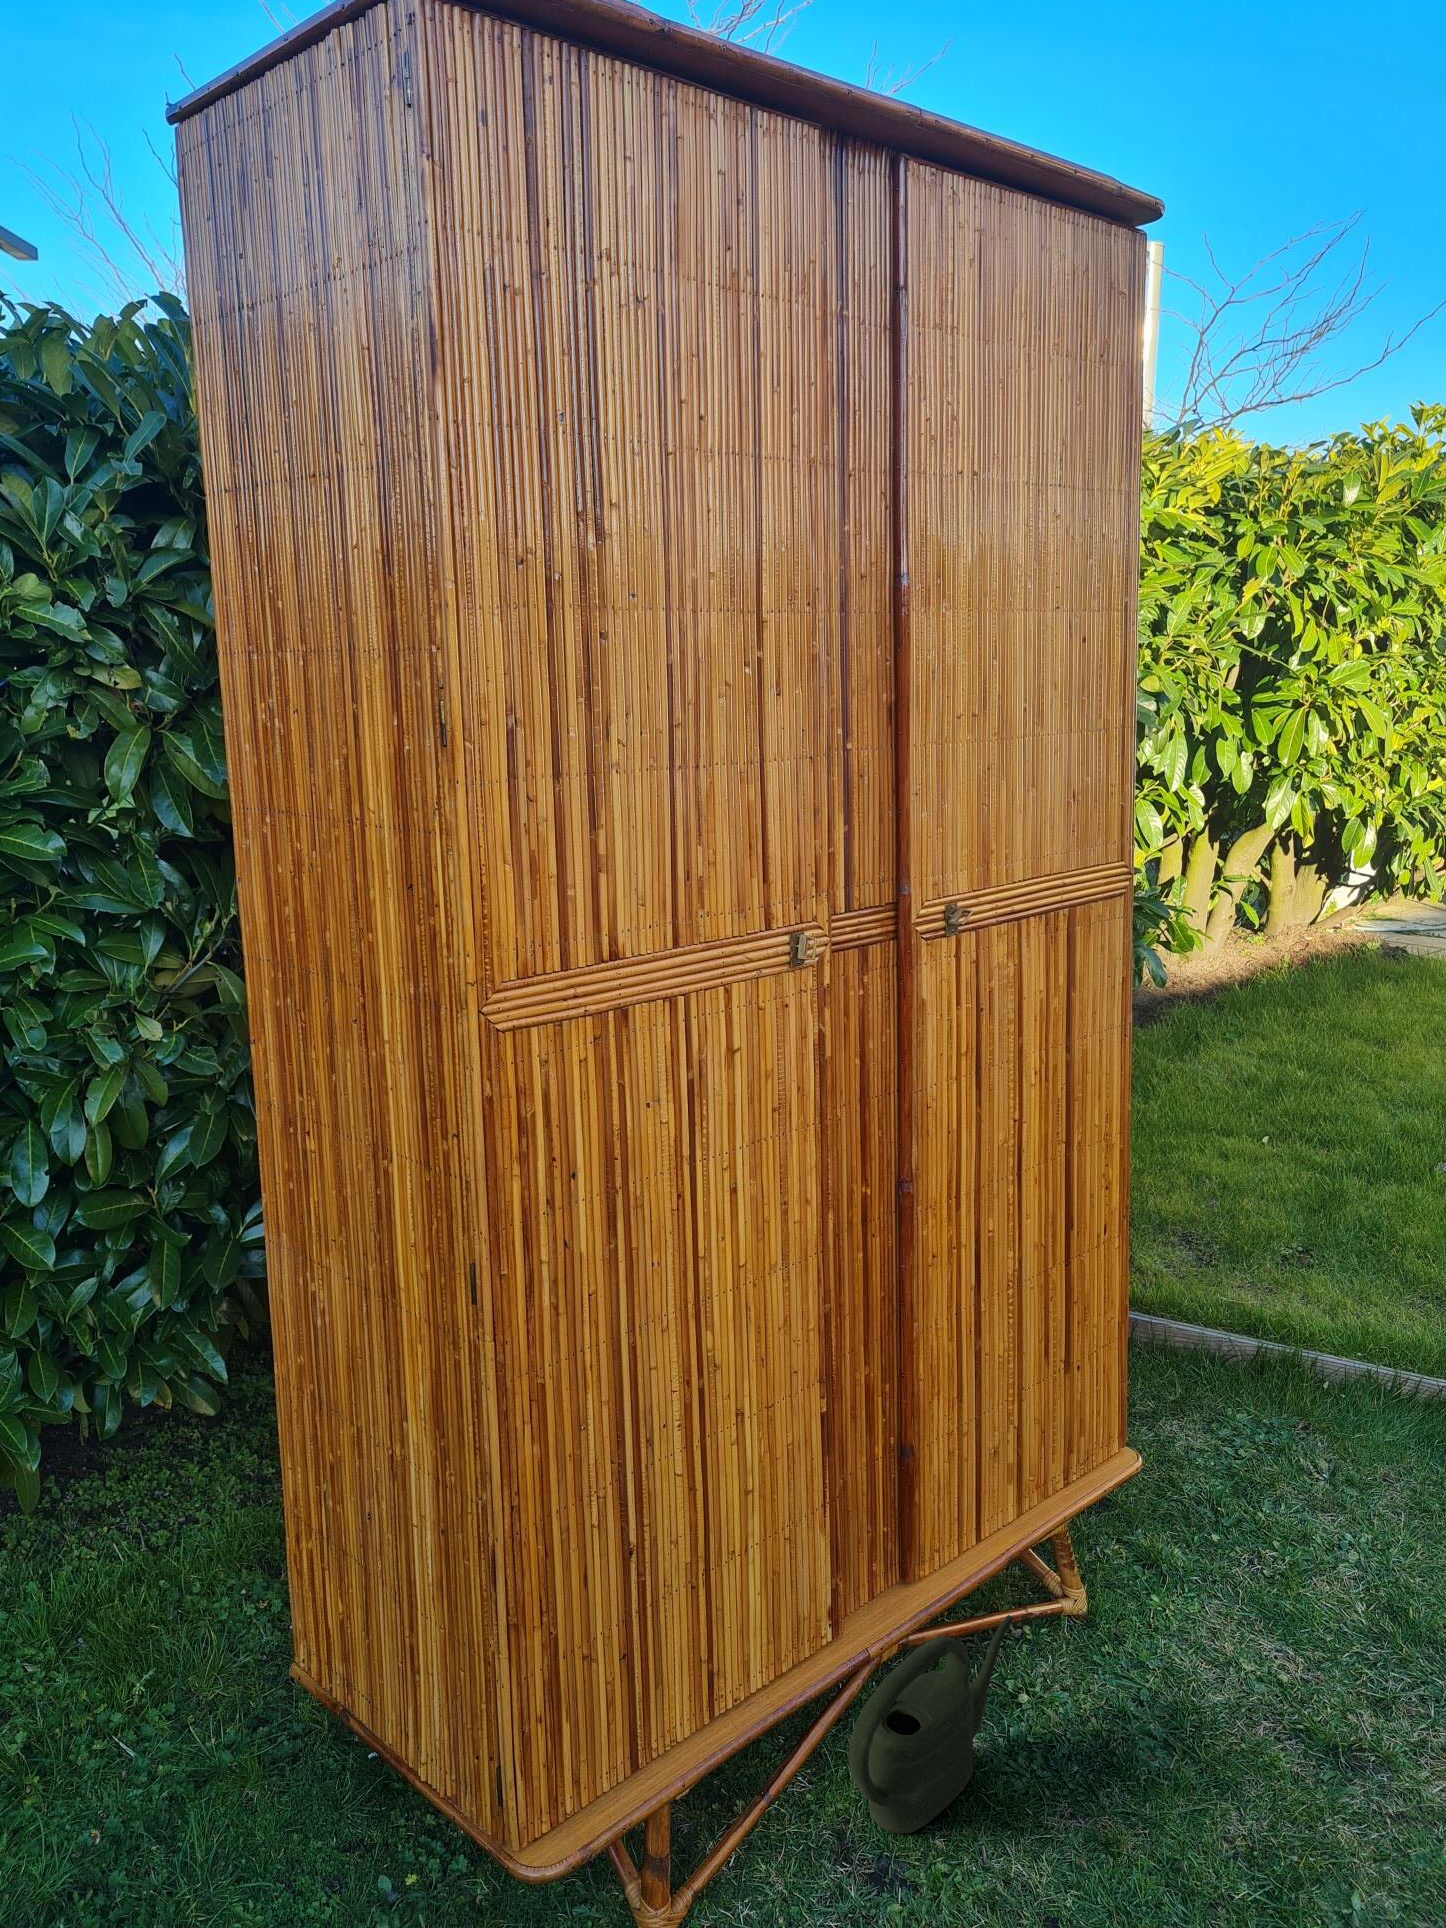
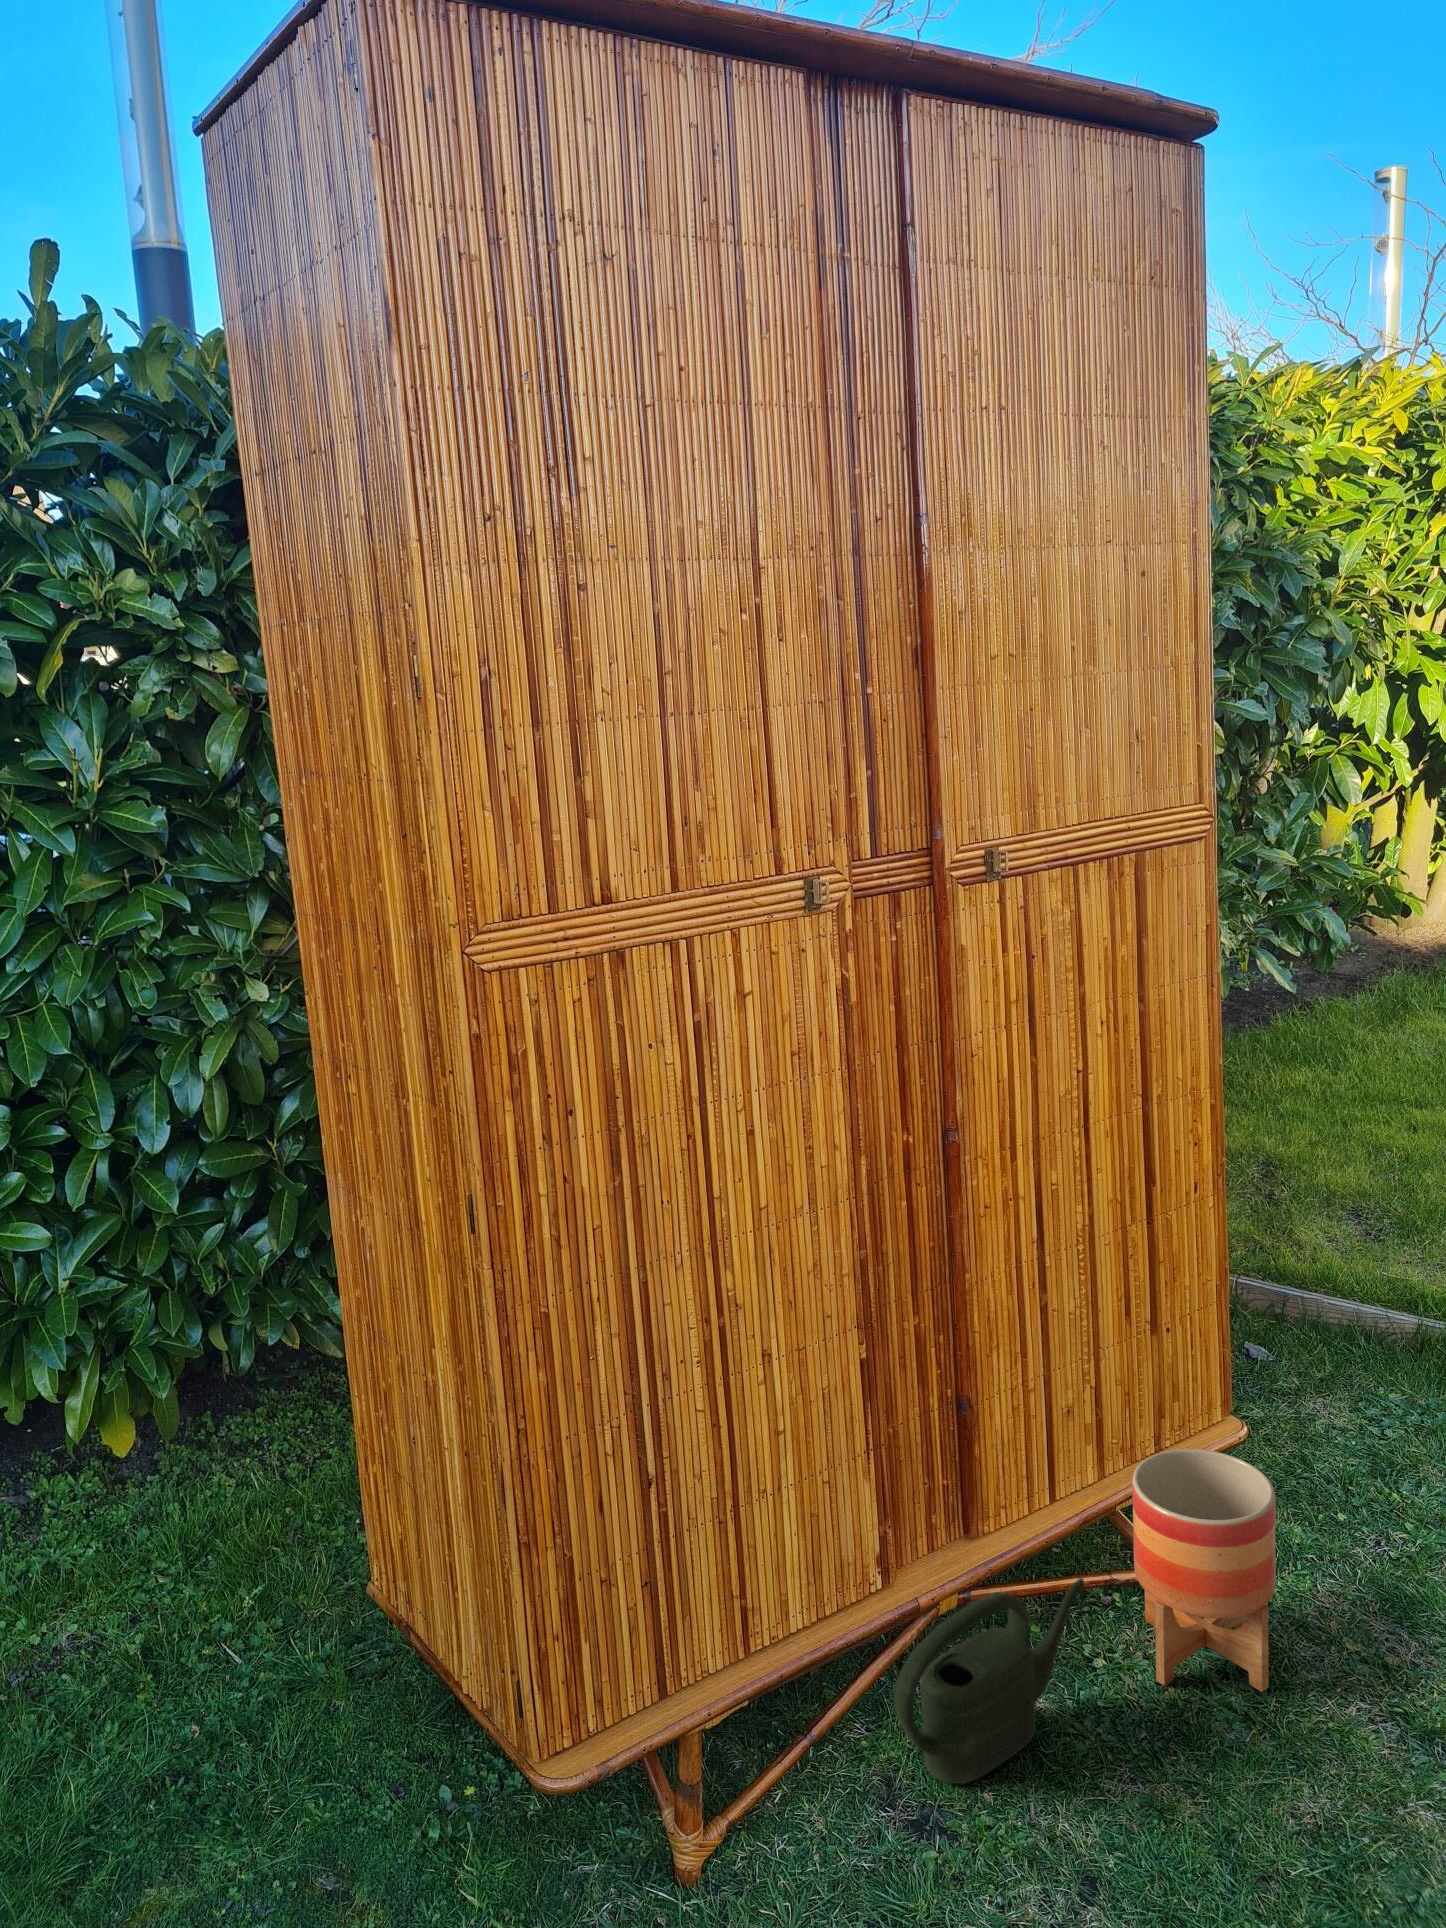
planter: none [1053,1482,1189,1716] -> present [1132,1449,1276,1692]

